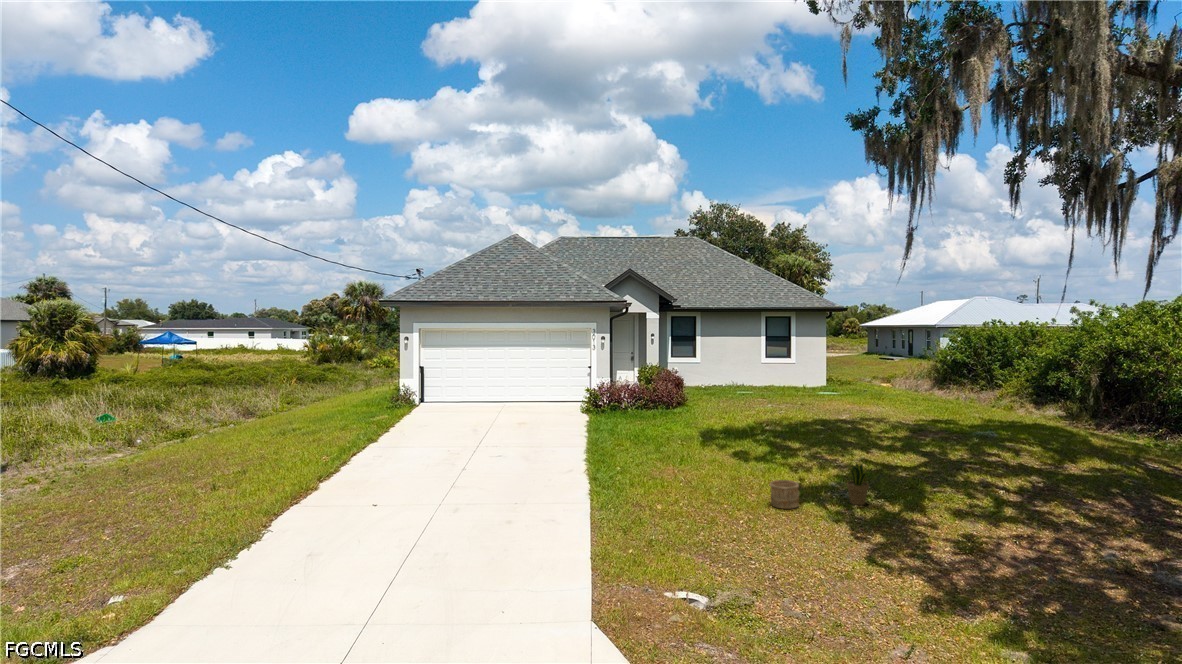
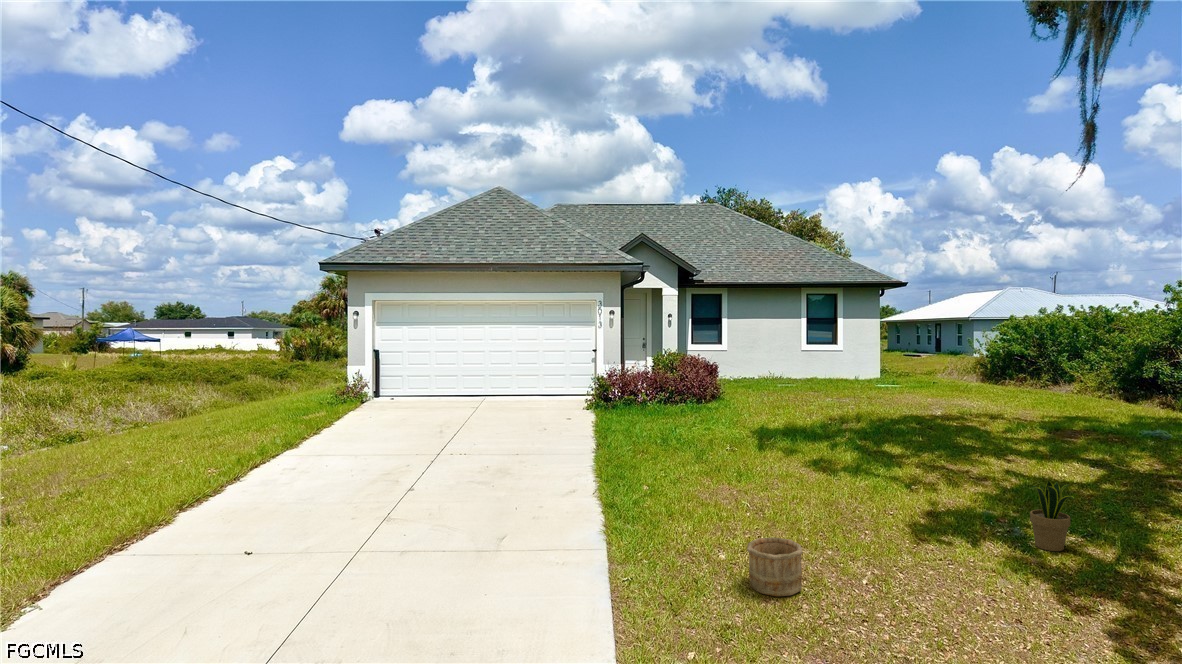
wooden bucket: present [770,480,799,509] -> present [747,537,803,597]

